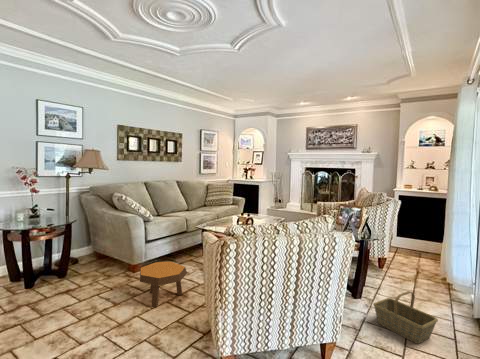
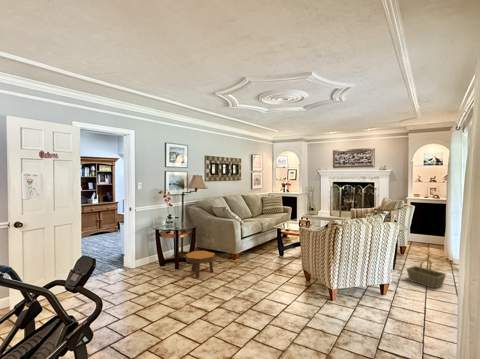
footstool: present [140,262,187,307] -> present [185,251,216,278]

